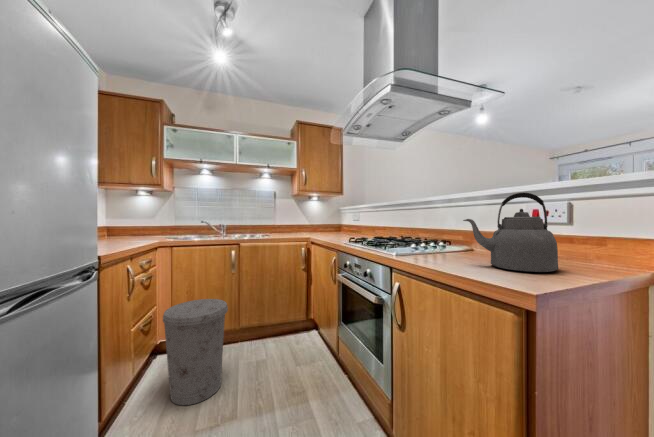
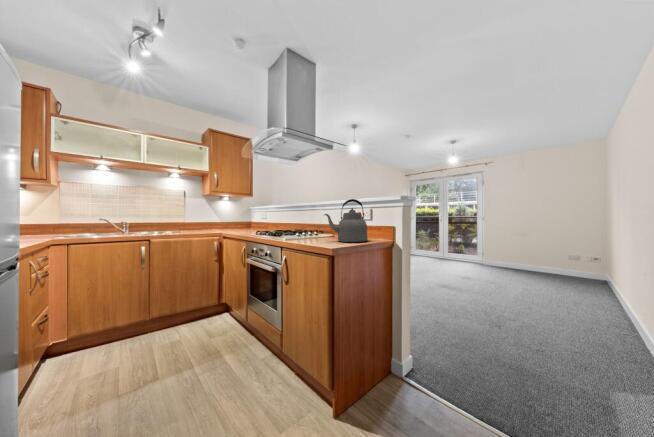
trash can: present [163,299,228,405] -> none [68,290,142,388]

